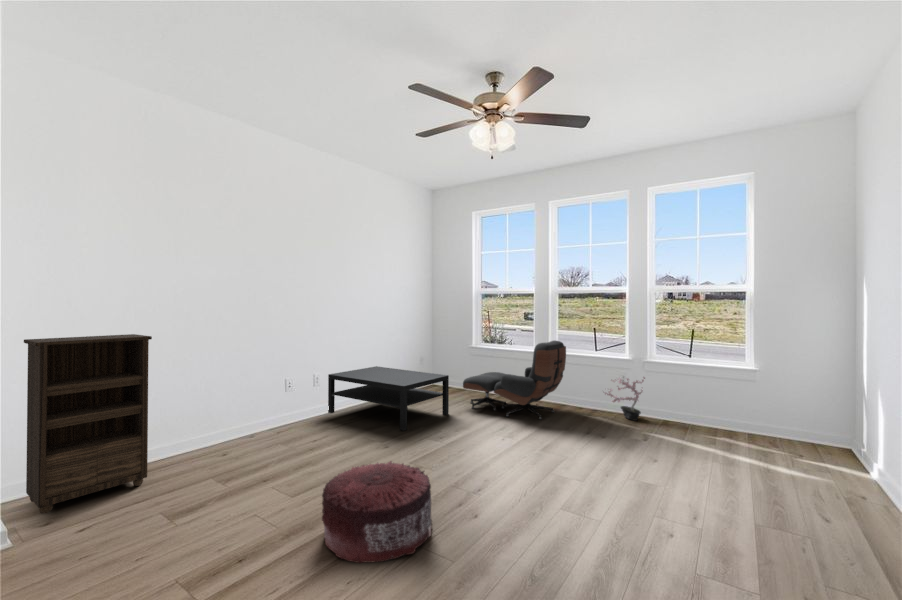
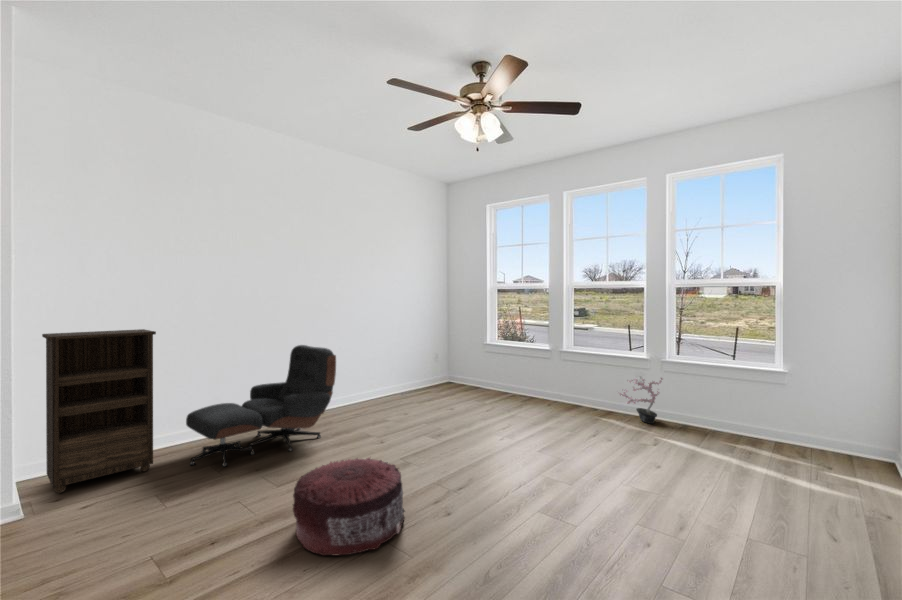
lounge chair: present [463,341,566,420] -> present [186,345,336,467]
coffee table: present [328,366,449,431] -> none [338,362,456,427]

